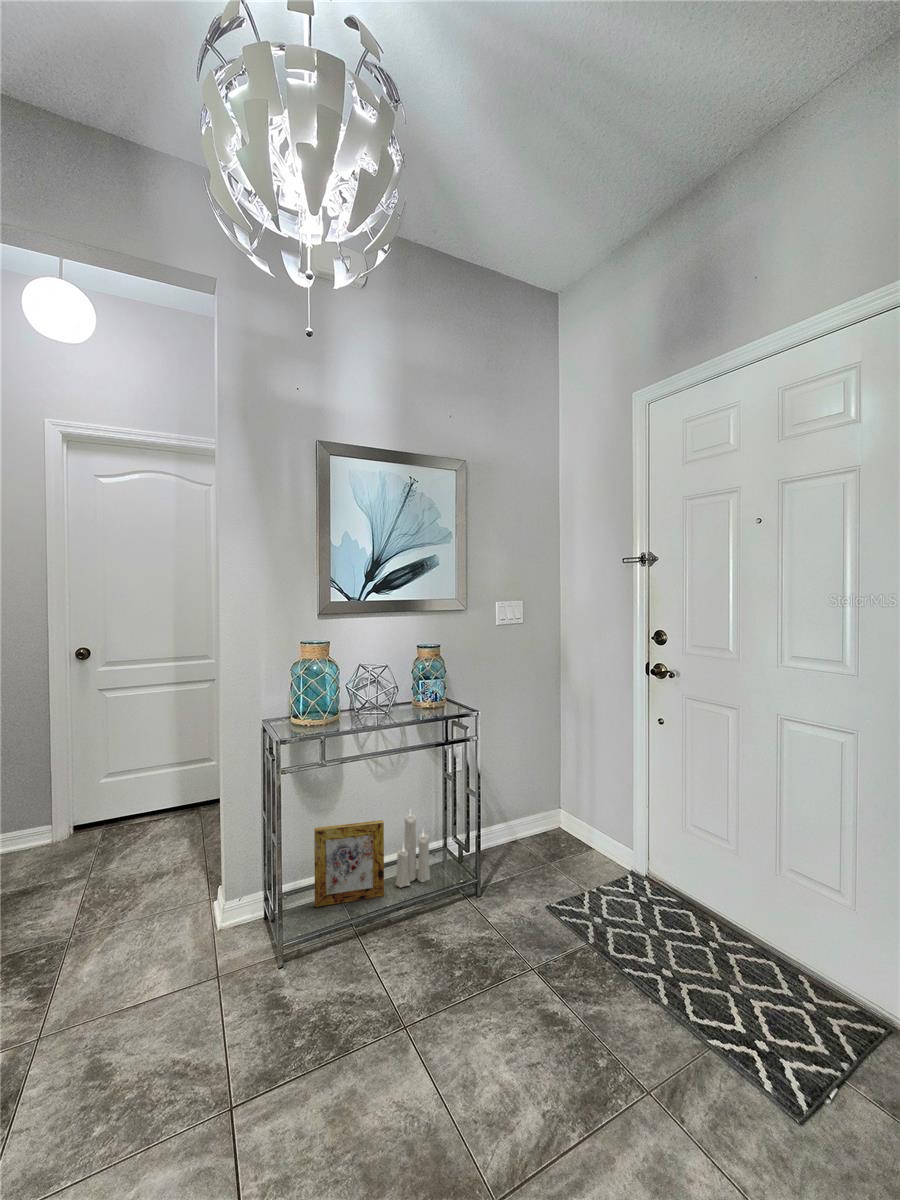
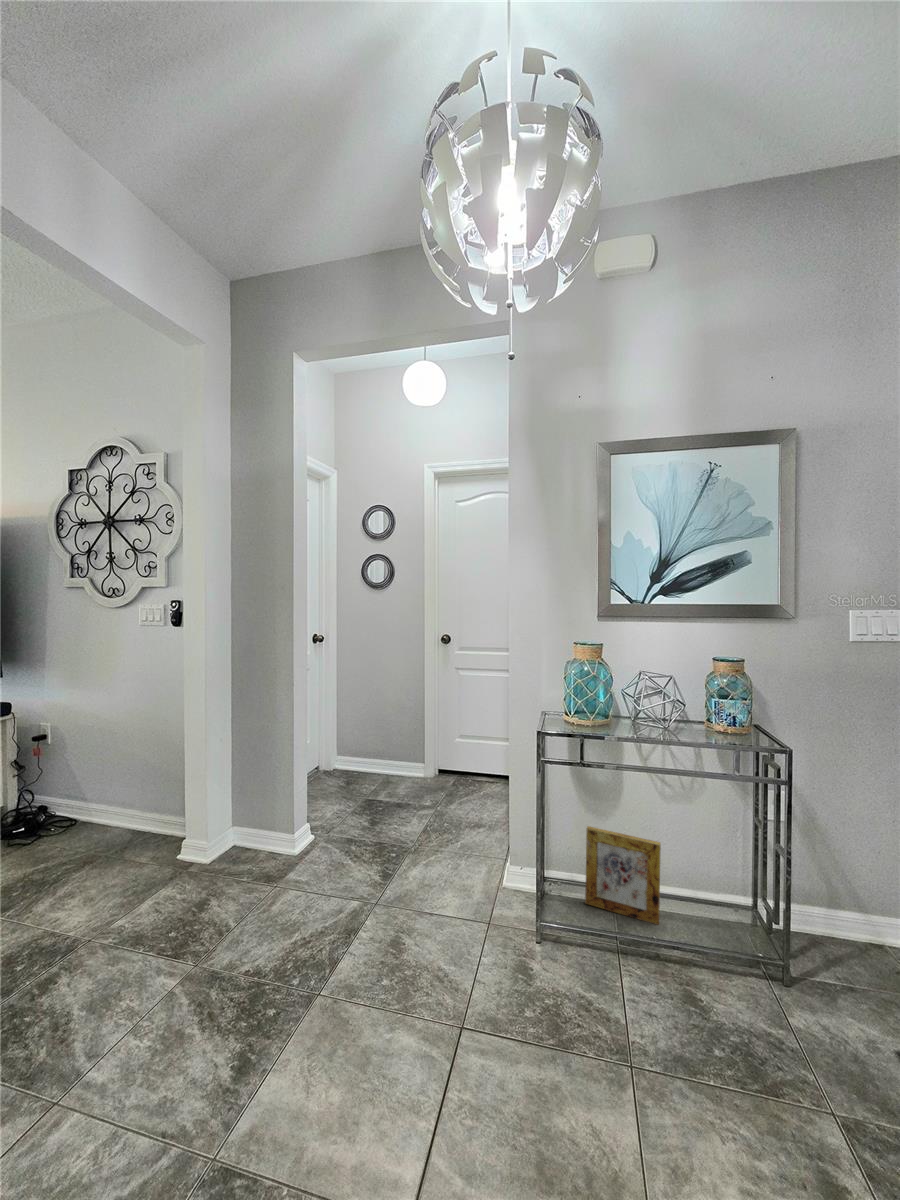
candle: present [396,814,430,887] -> none [676,835,722,932]

